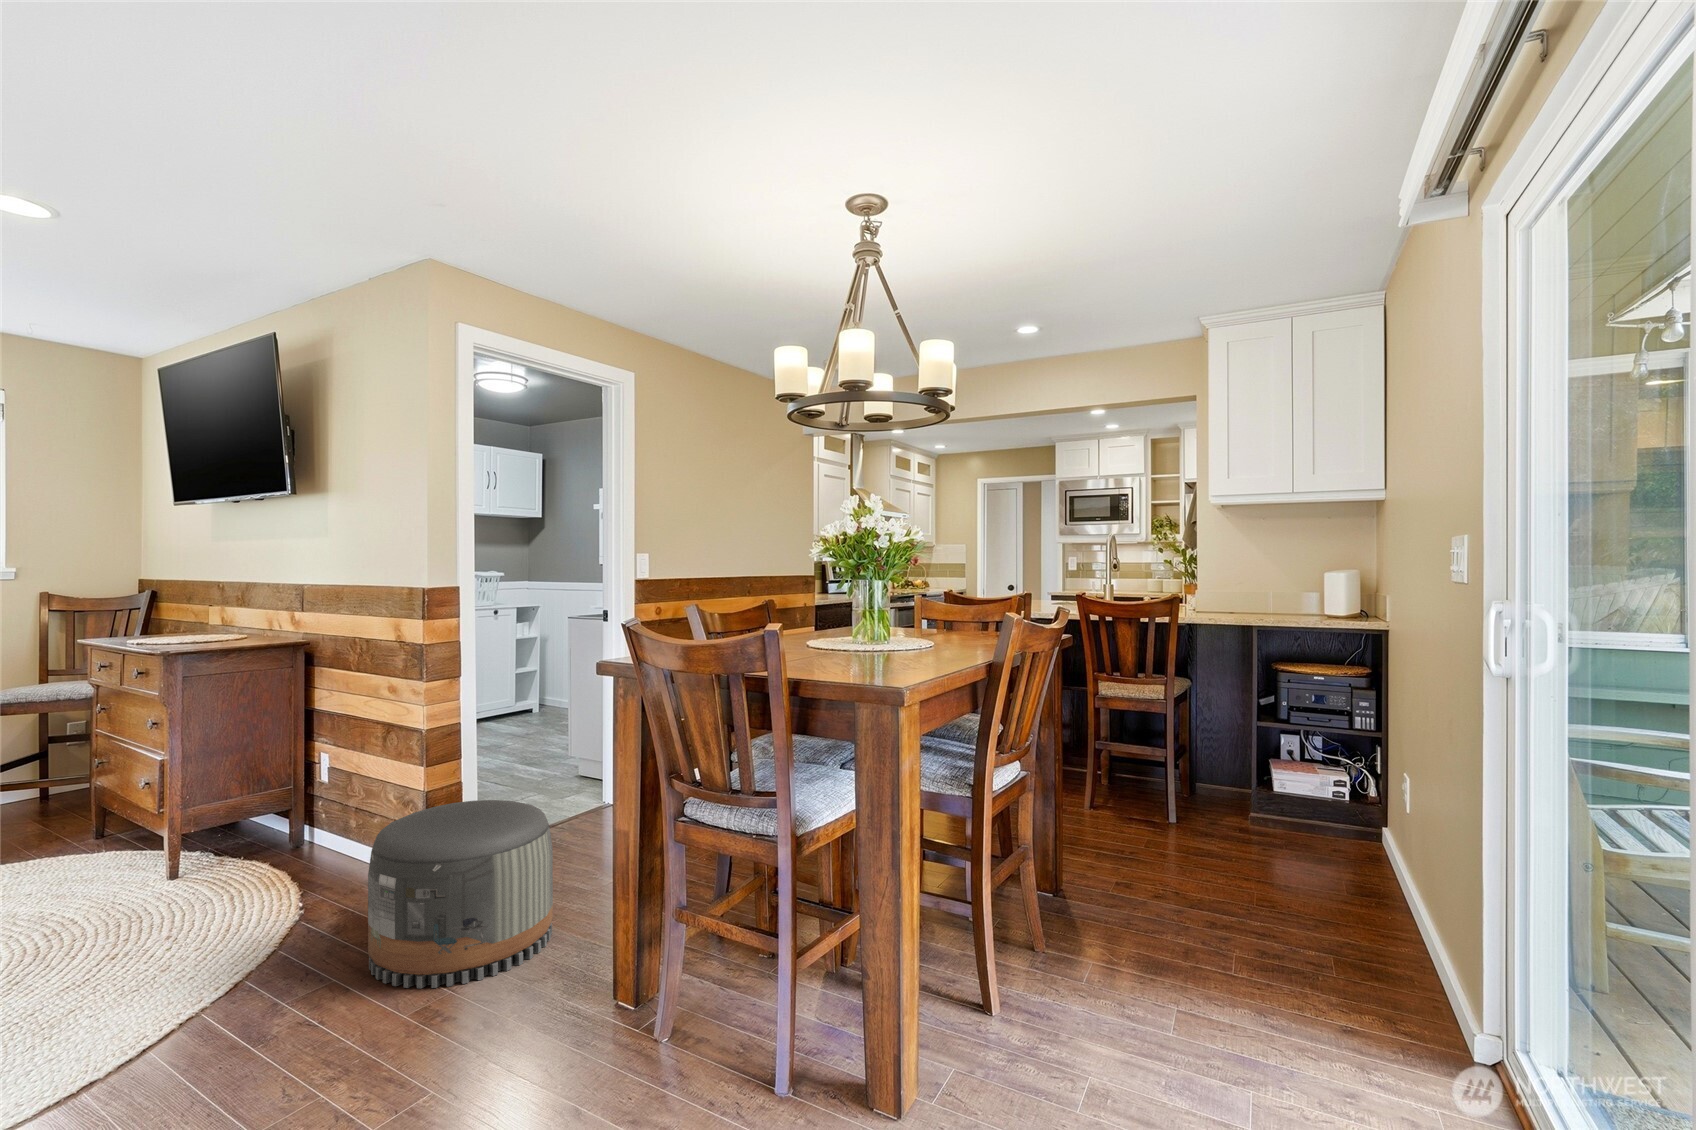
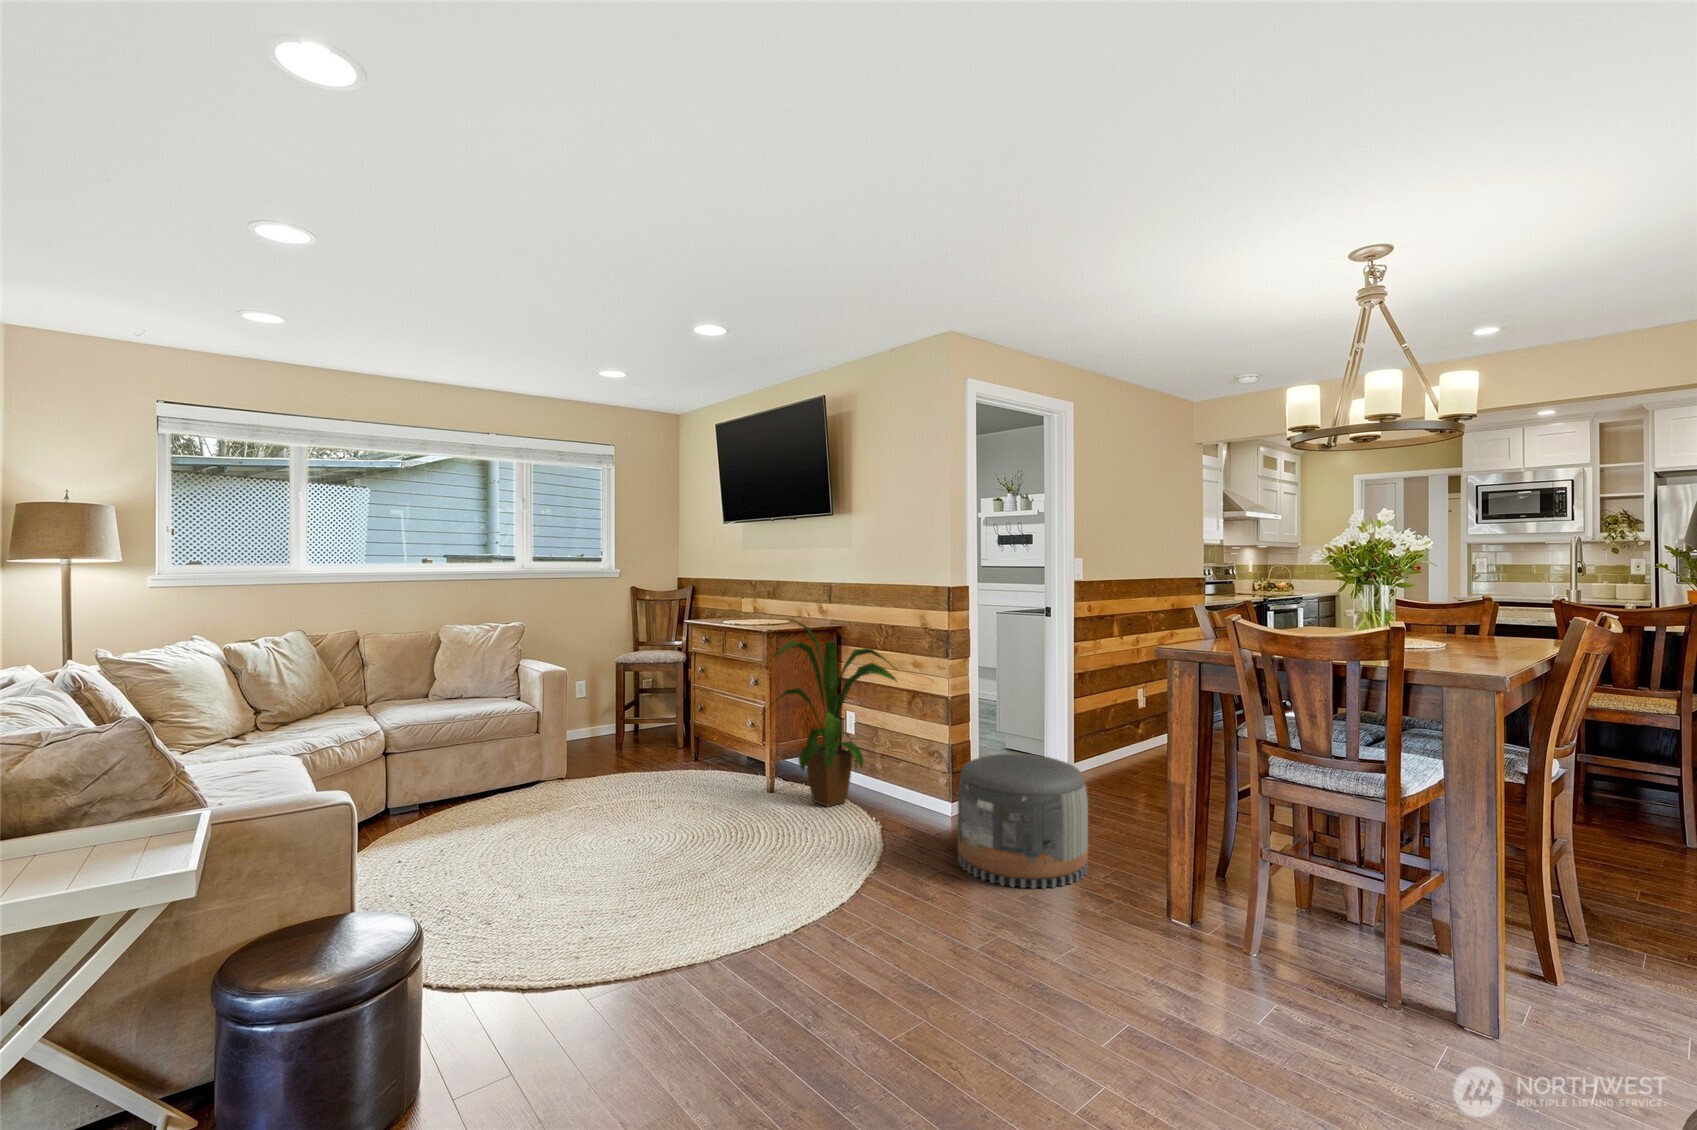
house plant: none [134,634,369,891] -> present [774,620,898,807]

